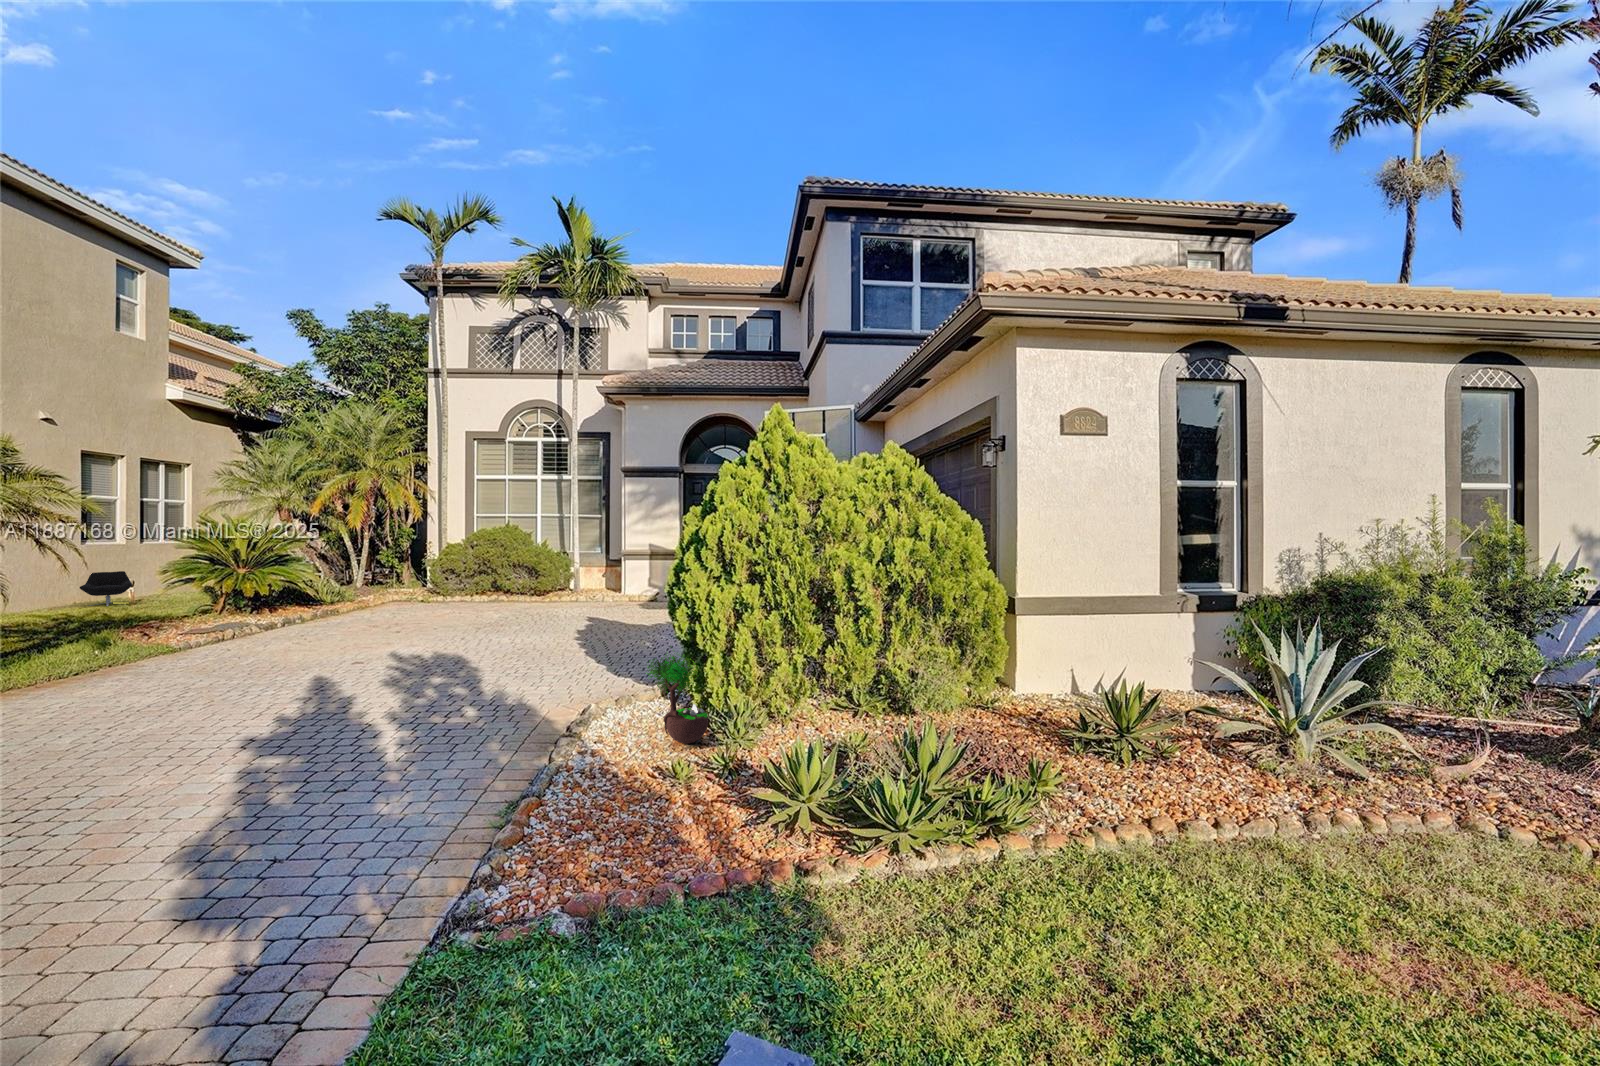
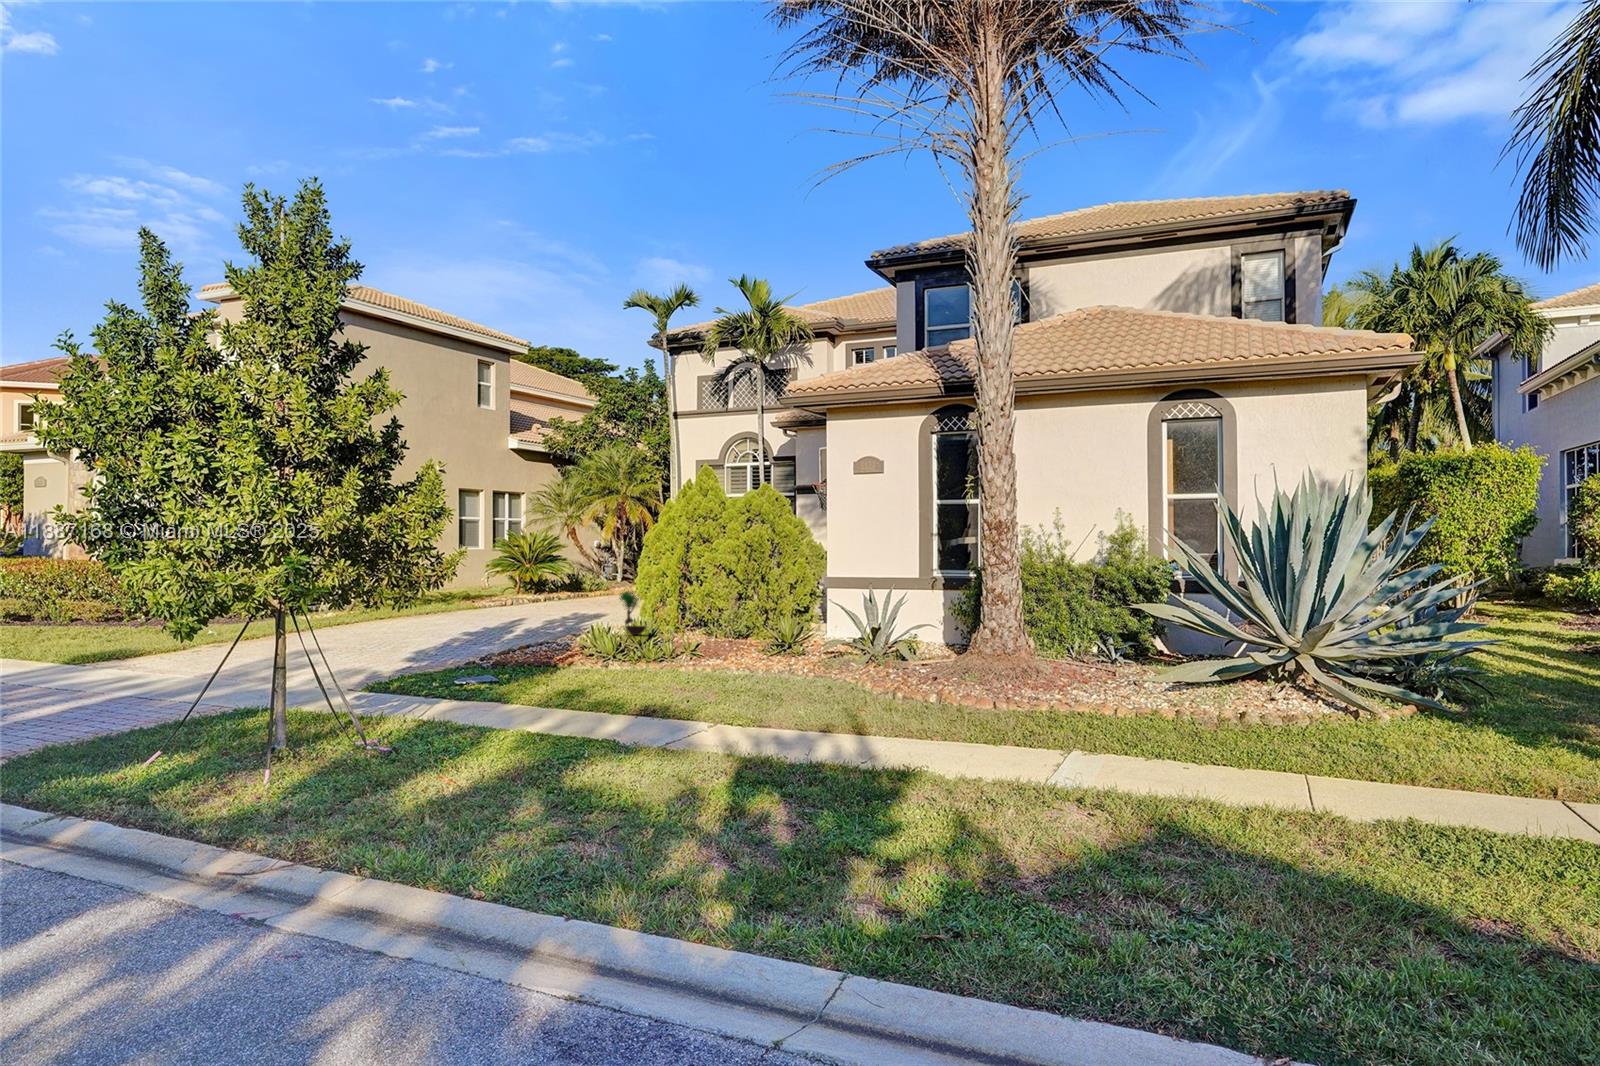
lounge chair: present [80,571,133,606] -> none [458,568,484,590]

